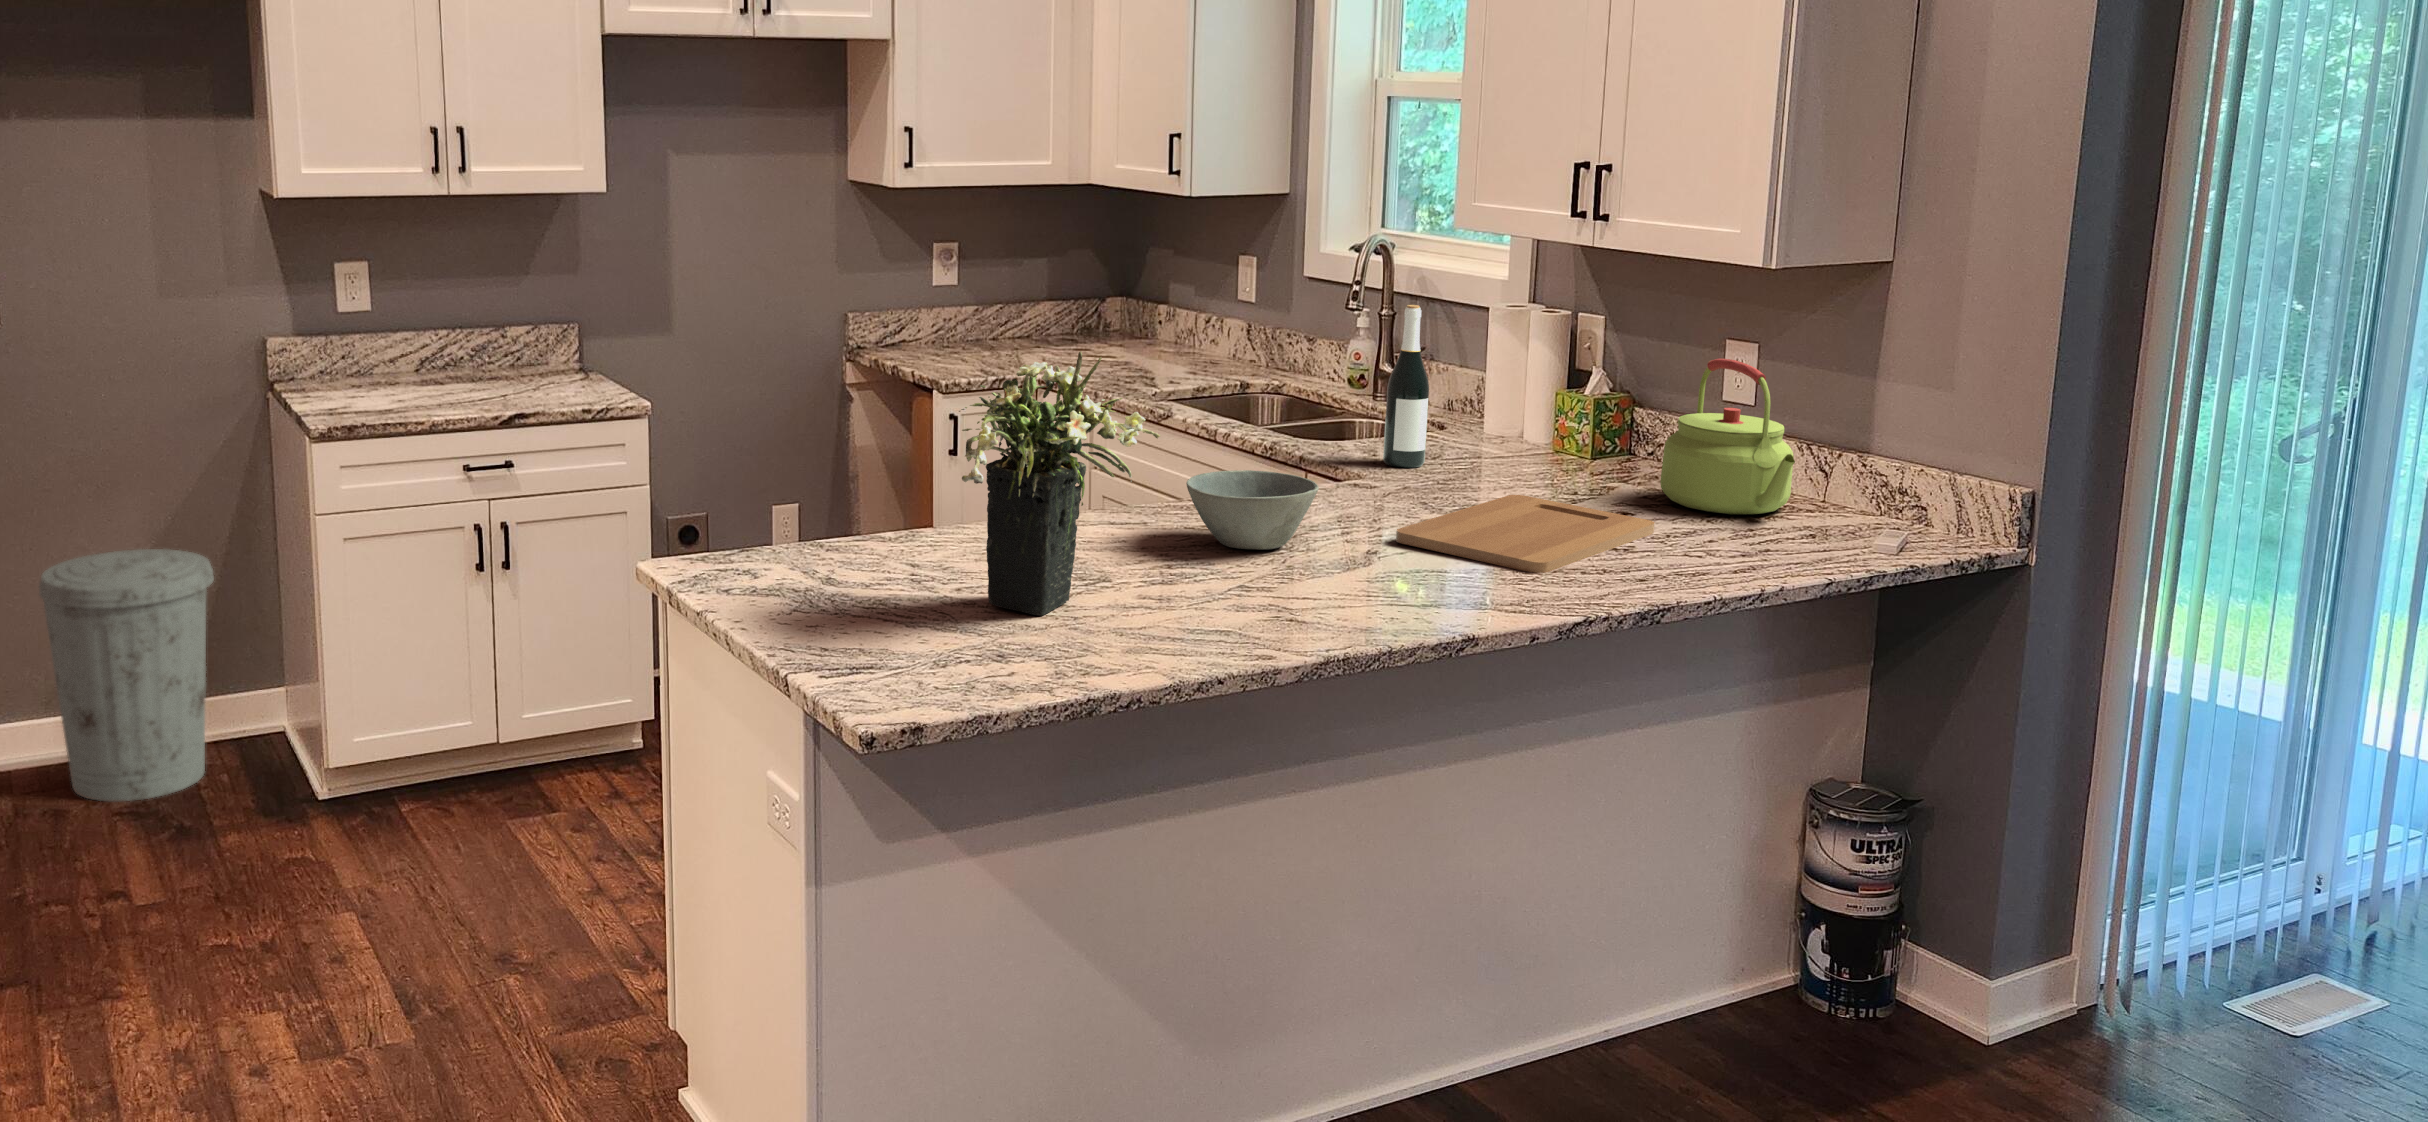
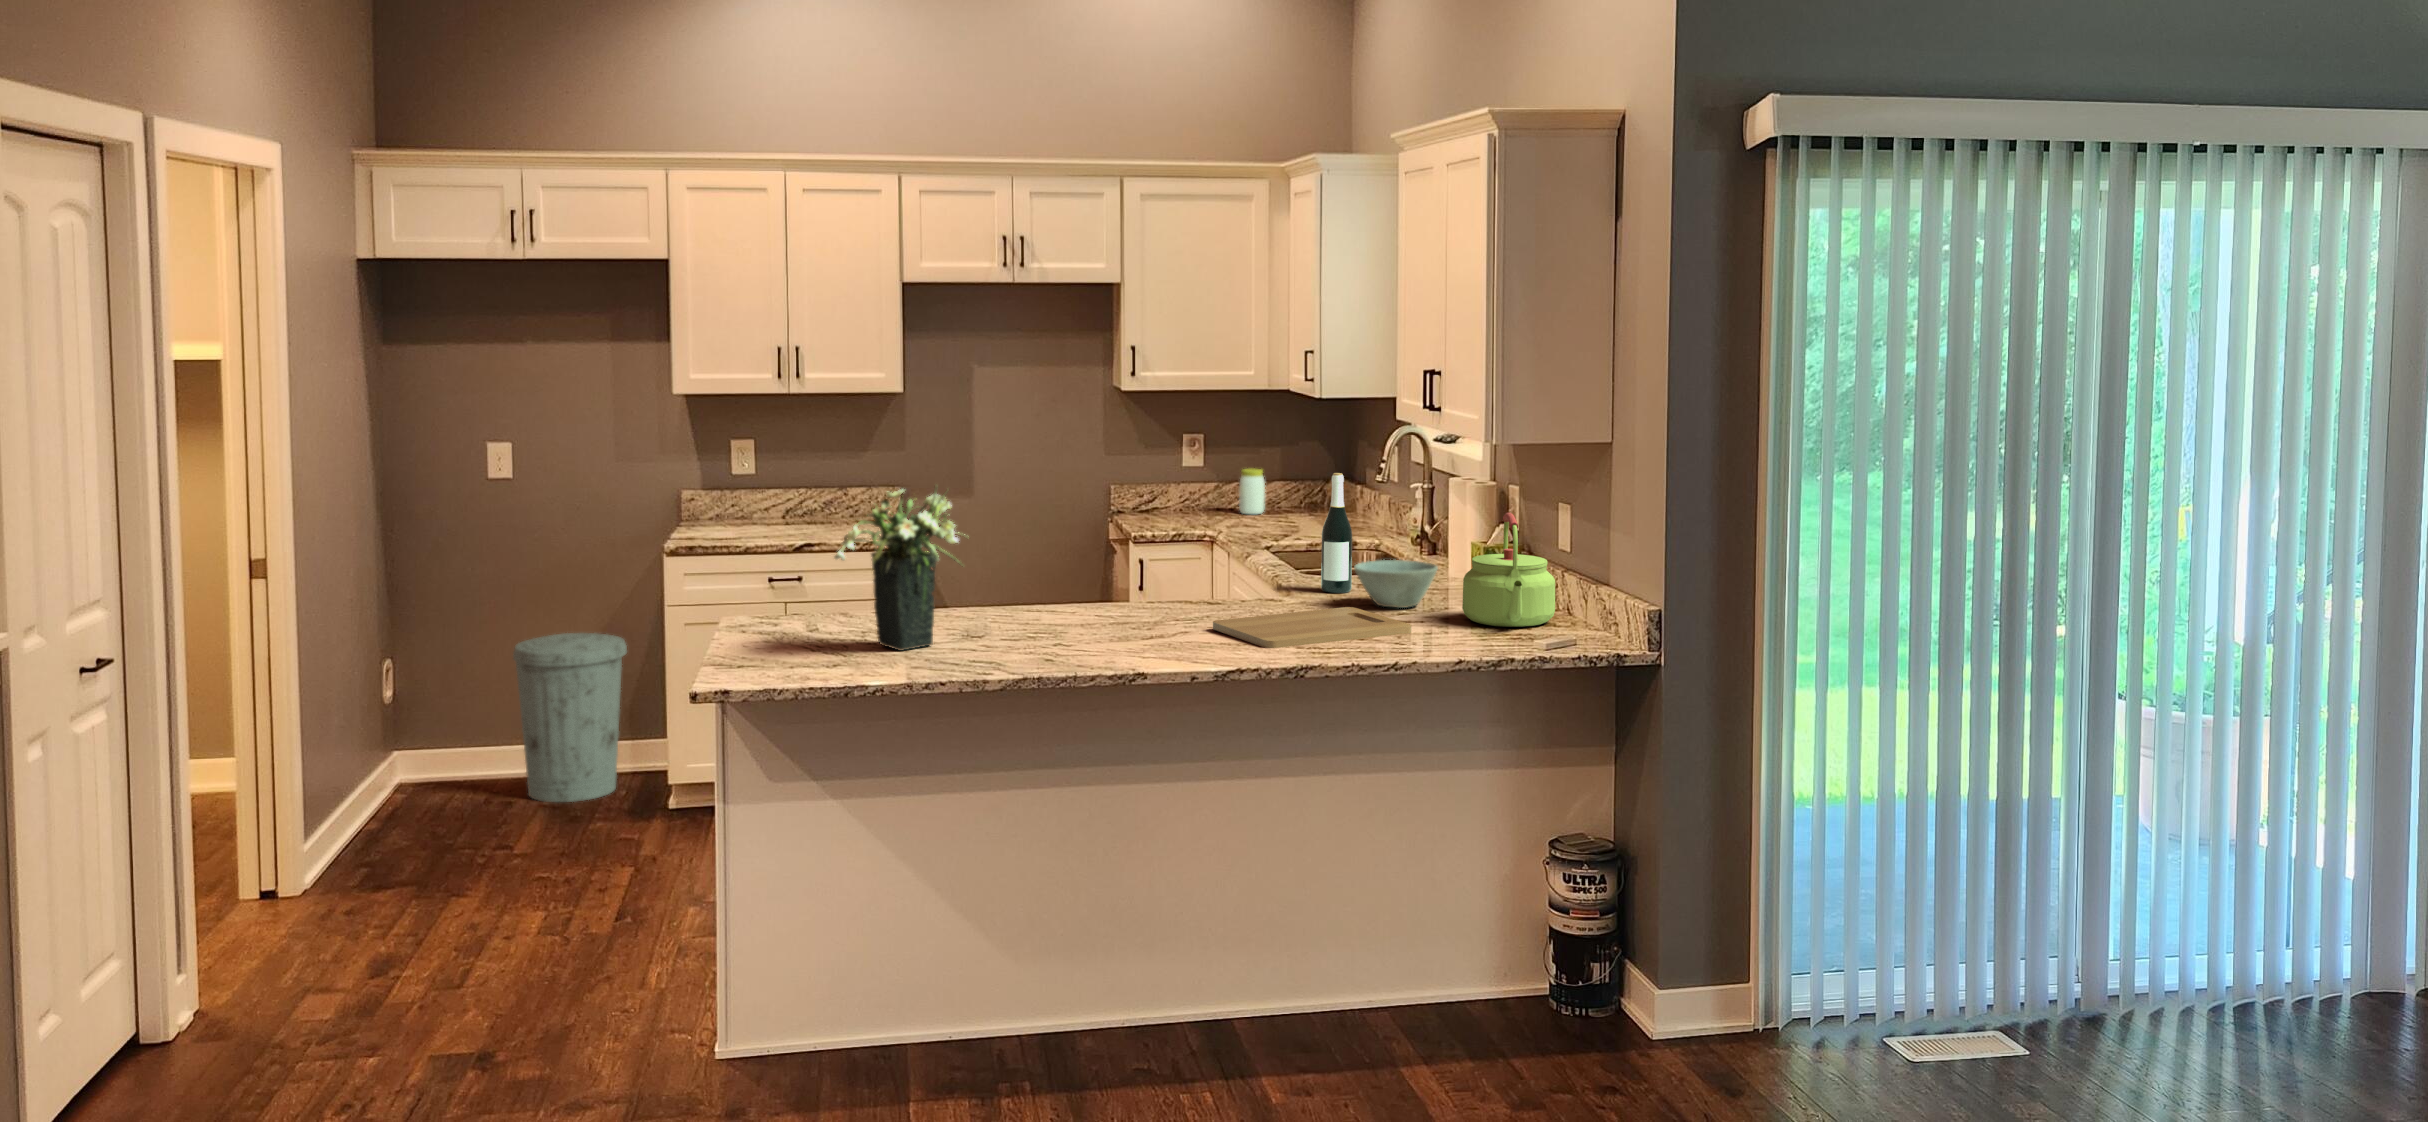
jar: none [1007,285,1040,344] -> present [1239,469,1265,514]
bowl: present [1186,470,1319,549] -> present [1354,560,1438,608]

